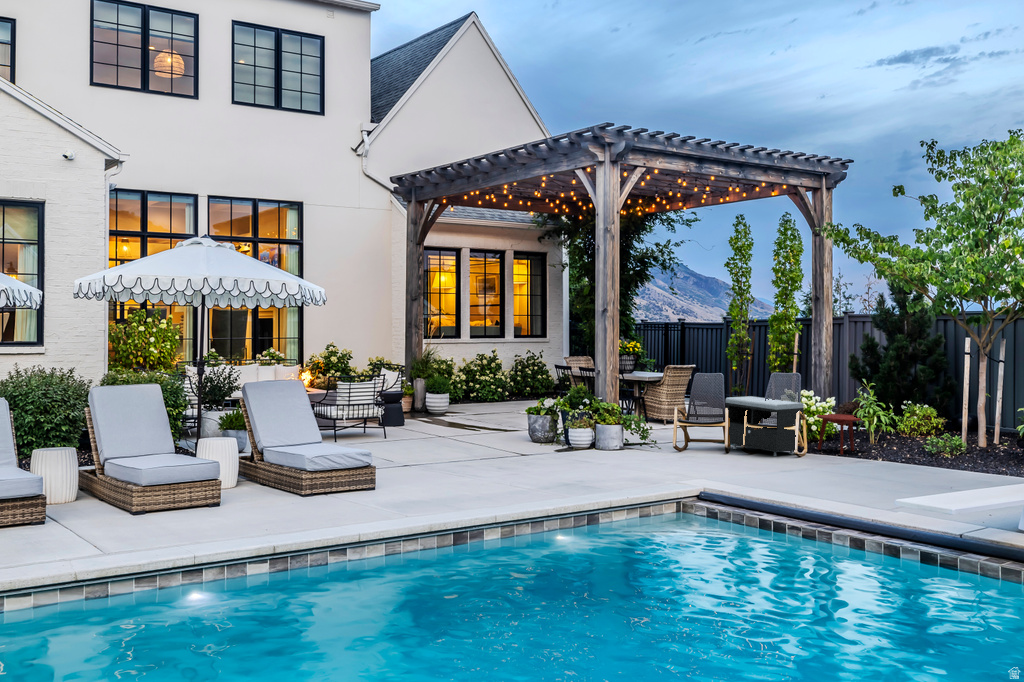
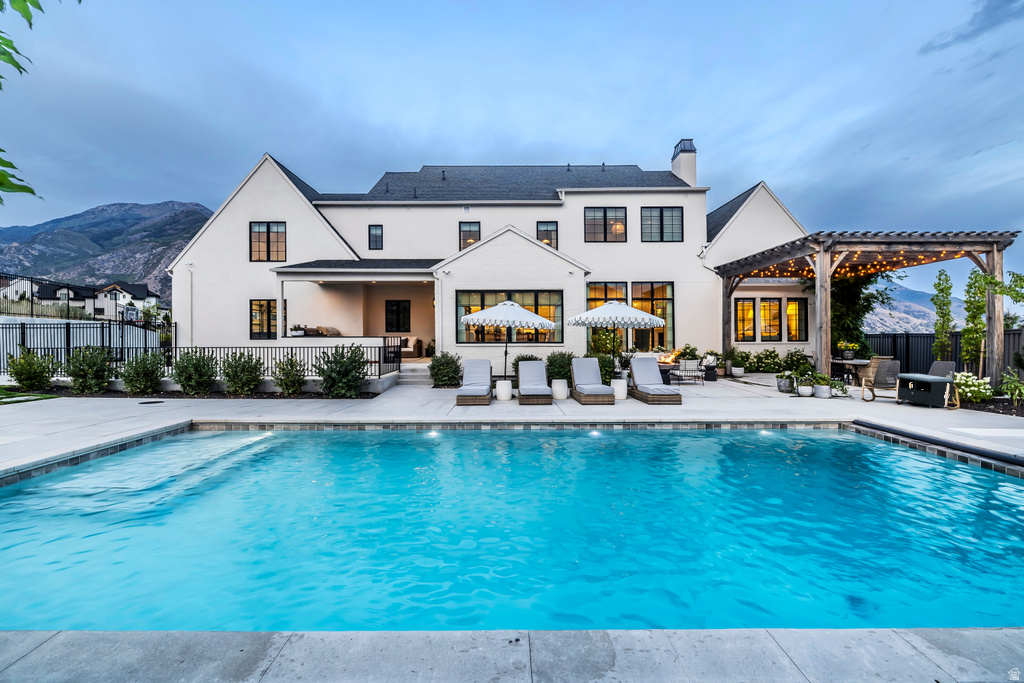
side table: present [817,414,862,454] -> none [967,386,1004,410]

